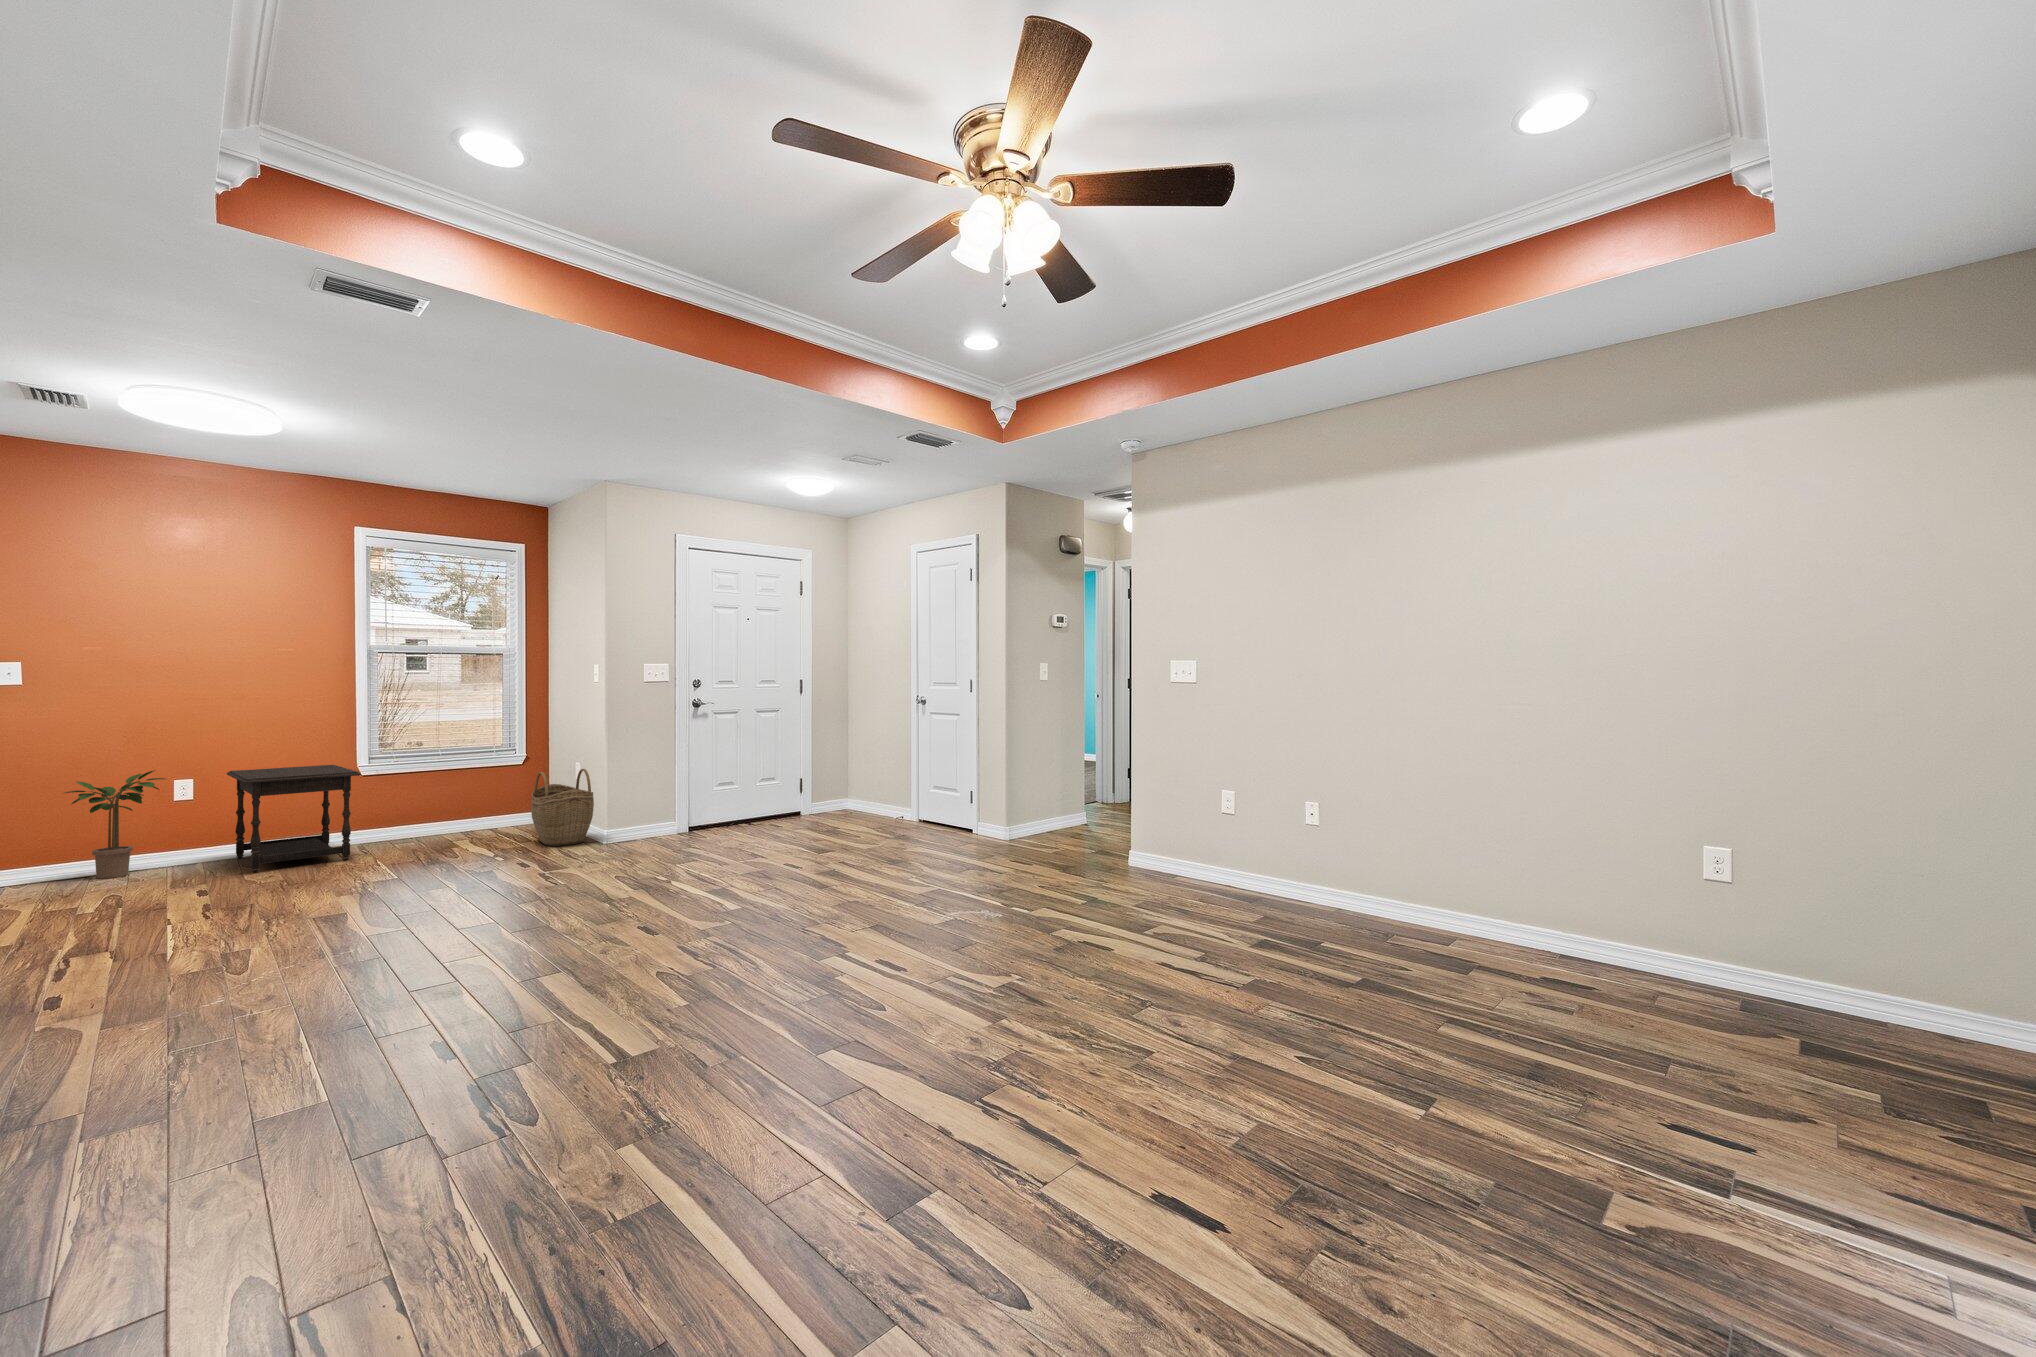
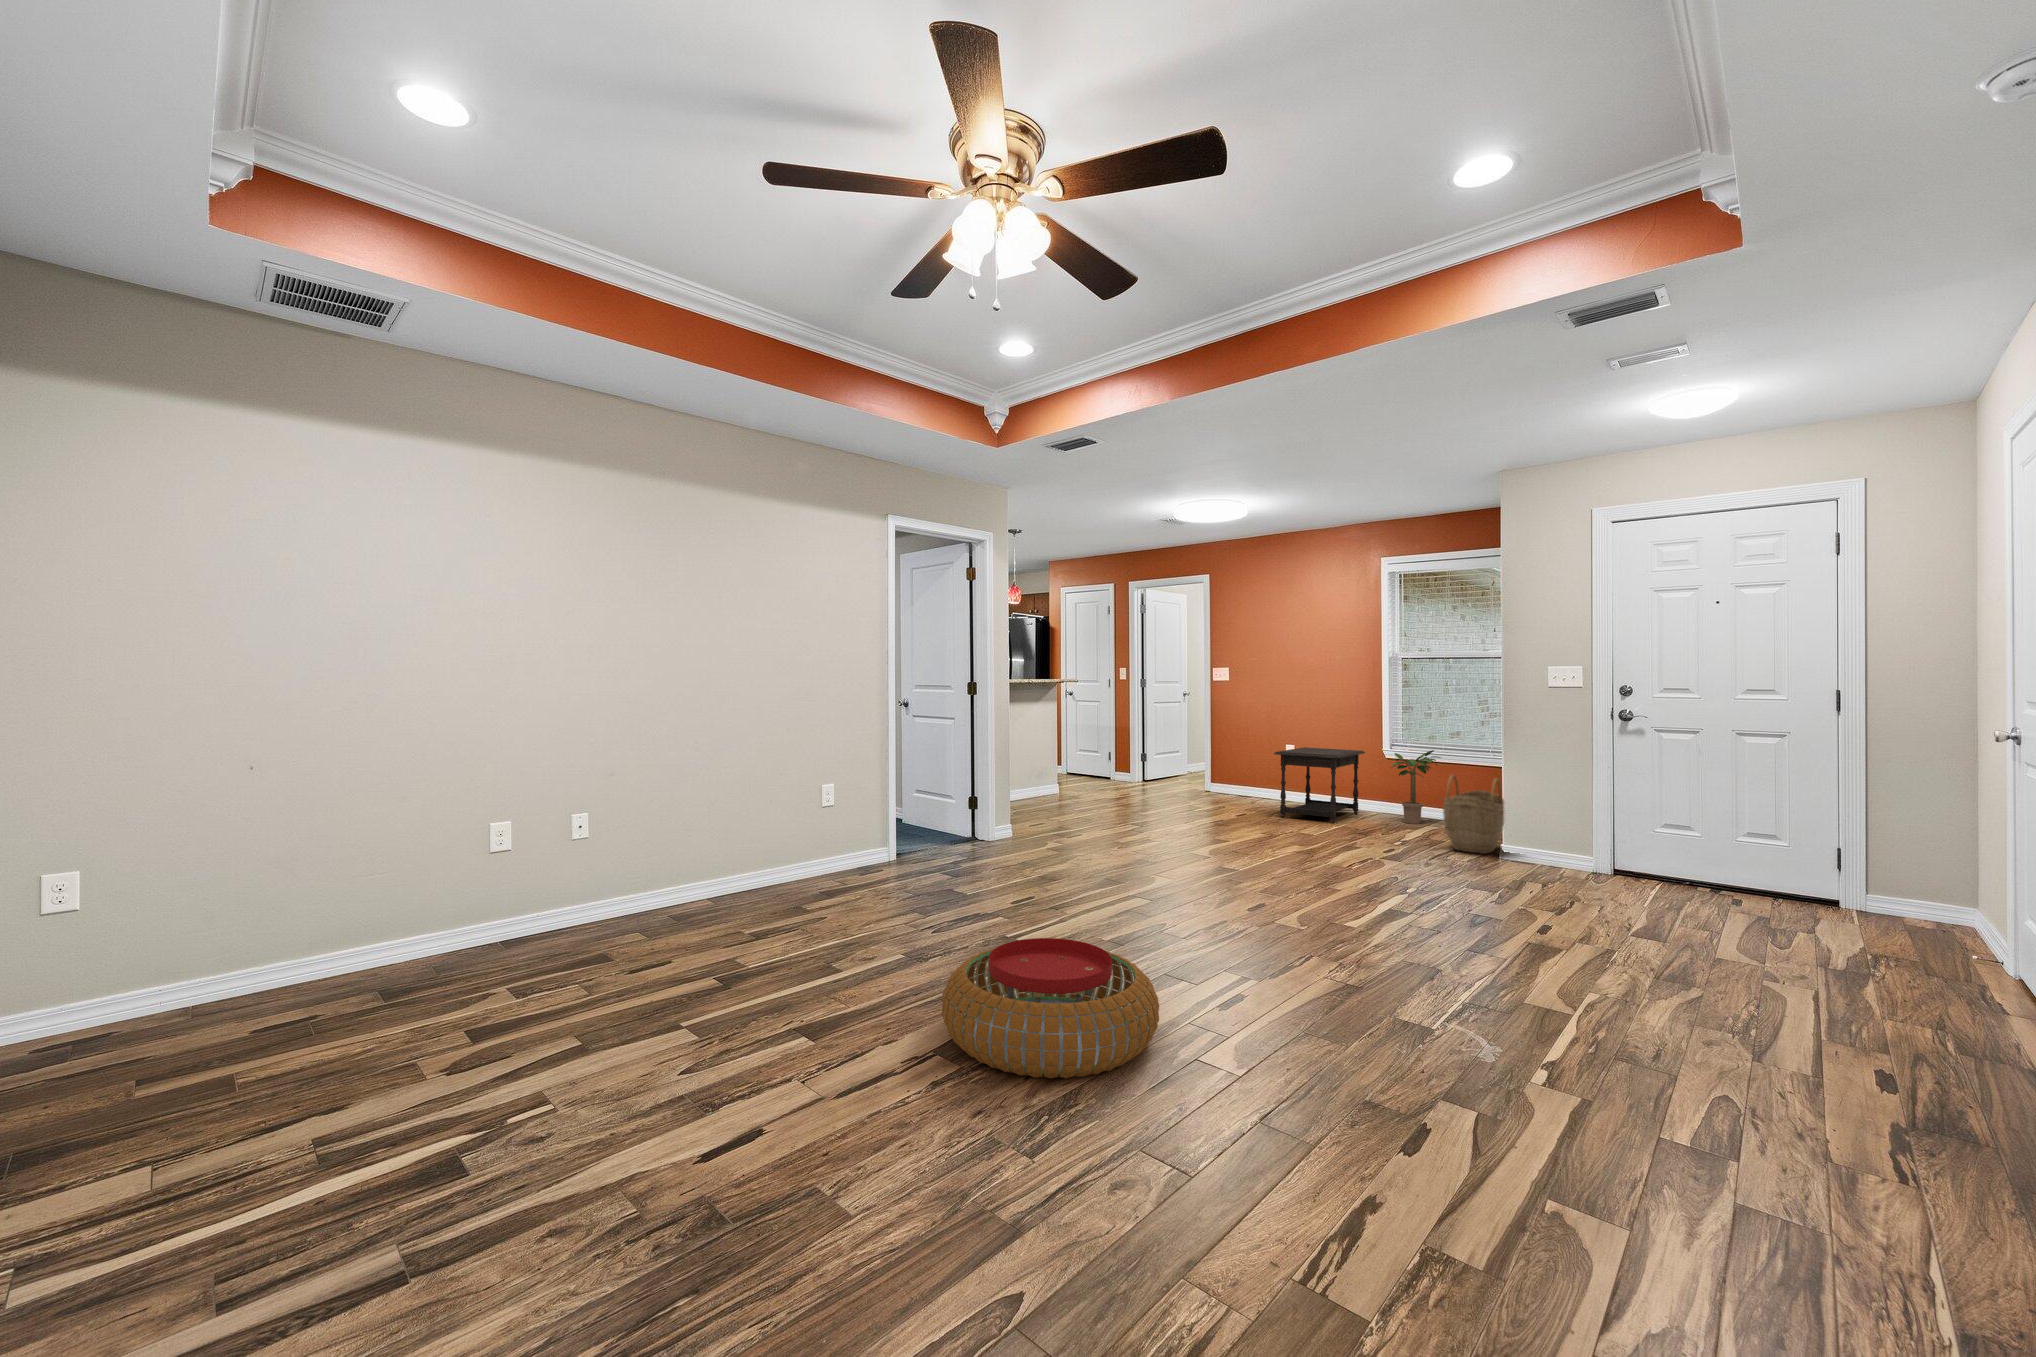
potted plant: present [65,770,165,879] -> present [1390,750,1441,824]
pouf: none [827,943,1048,1088] -> present [942,938,1159,1079]

